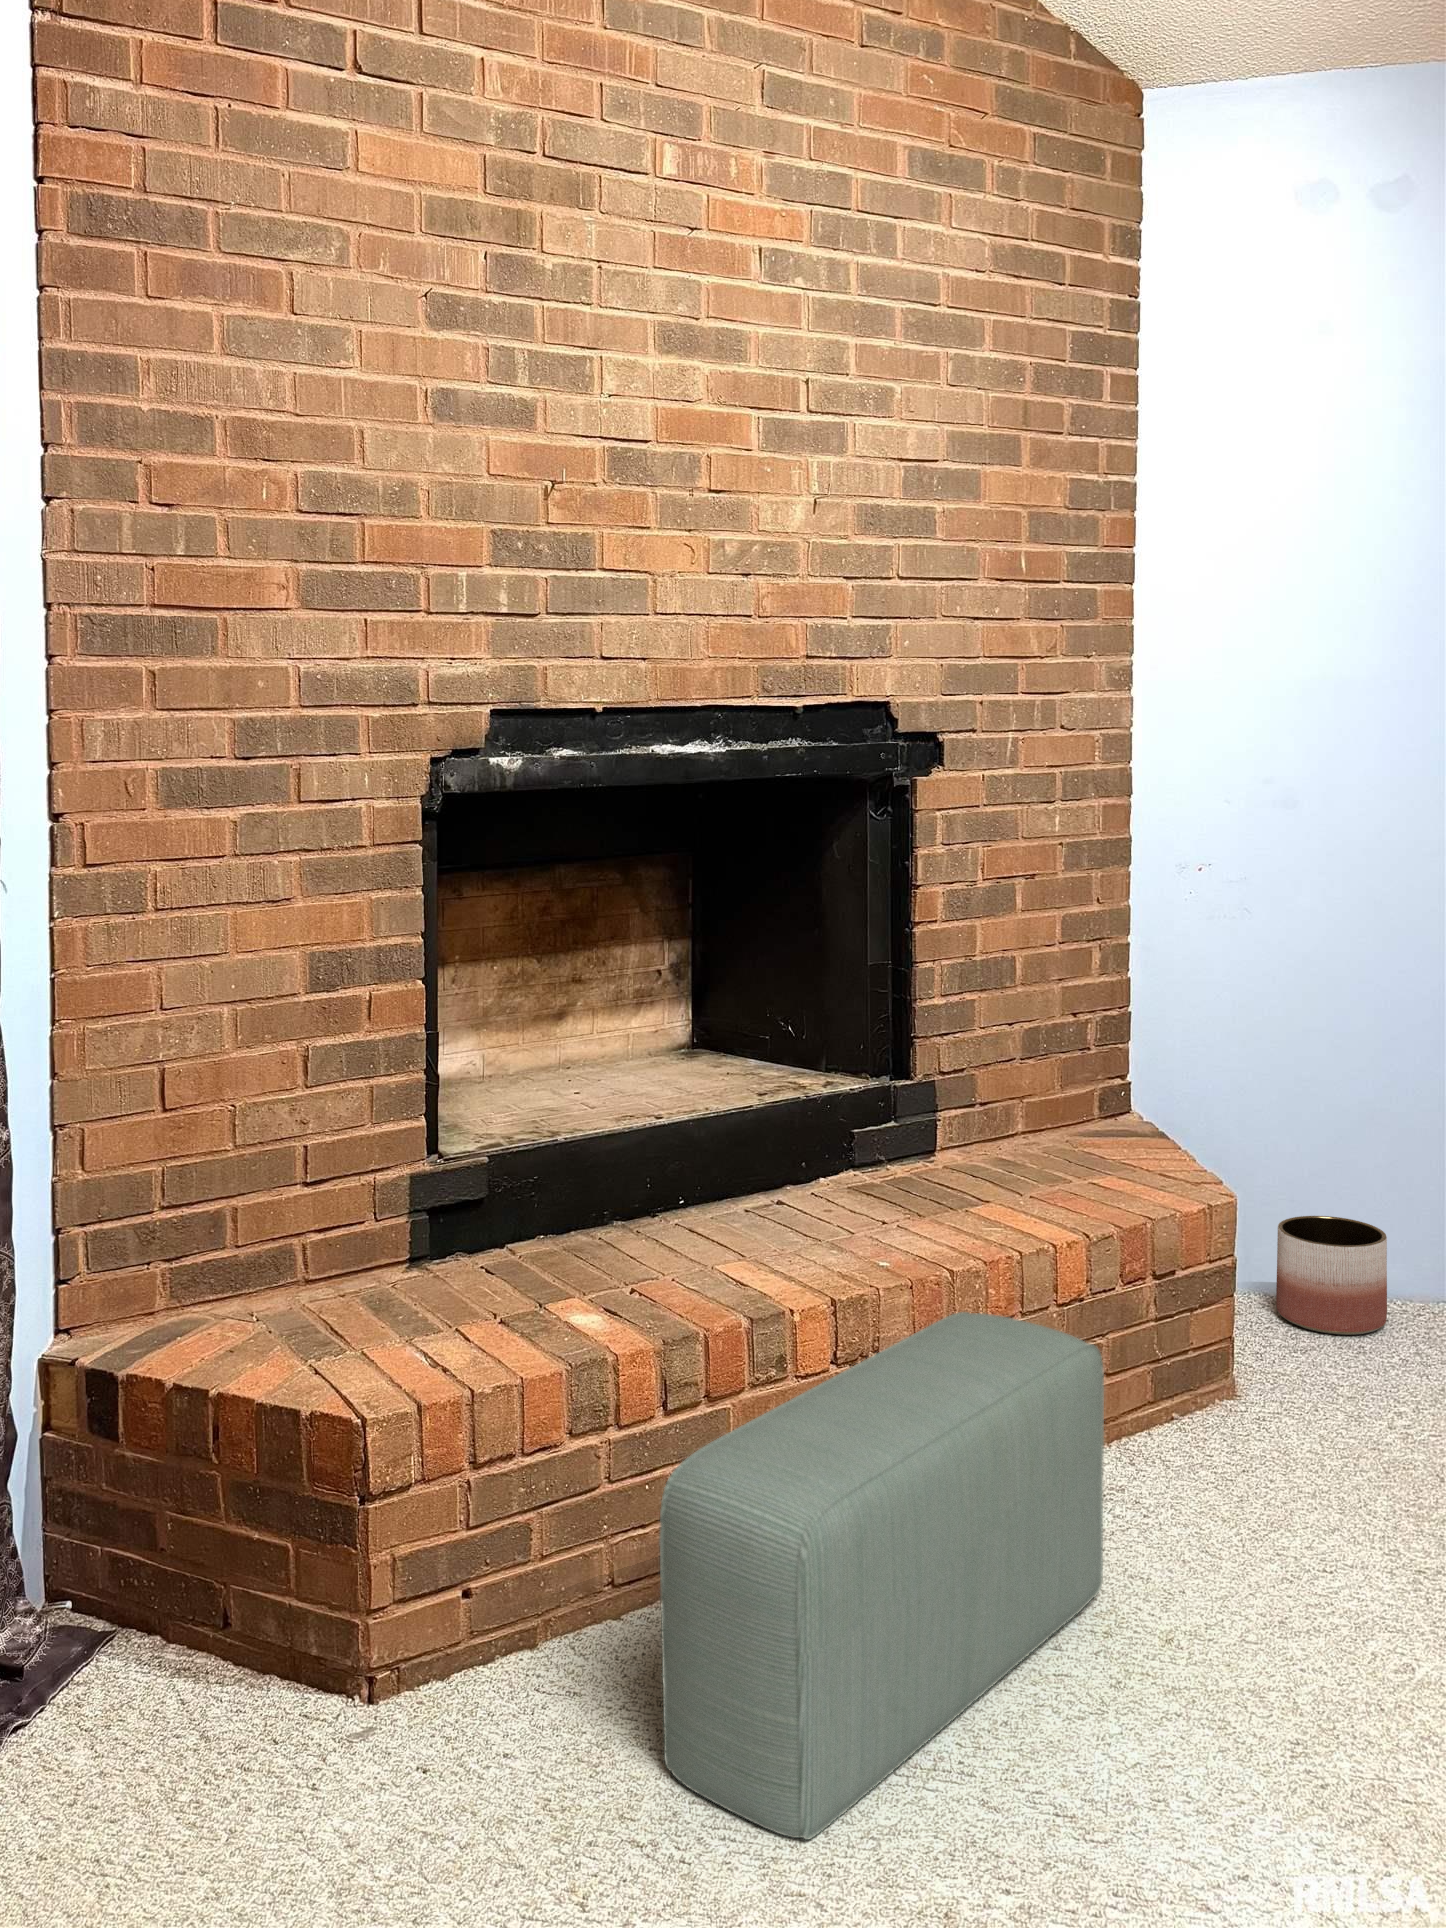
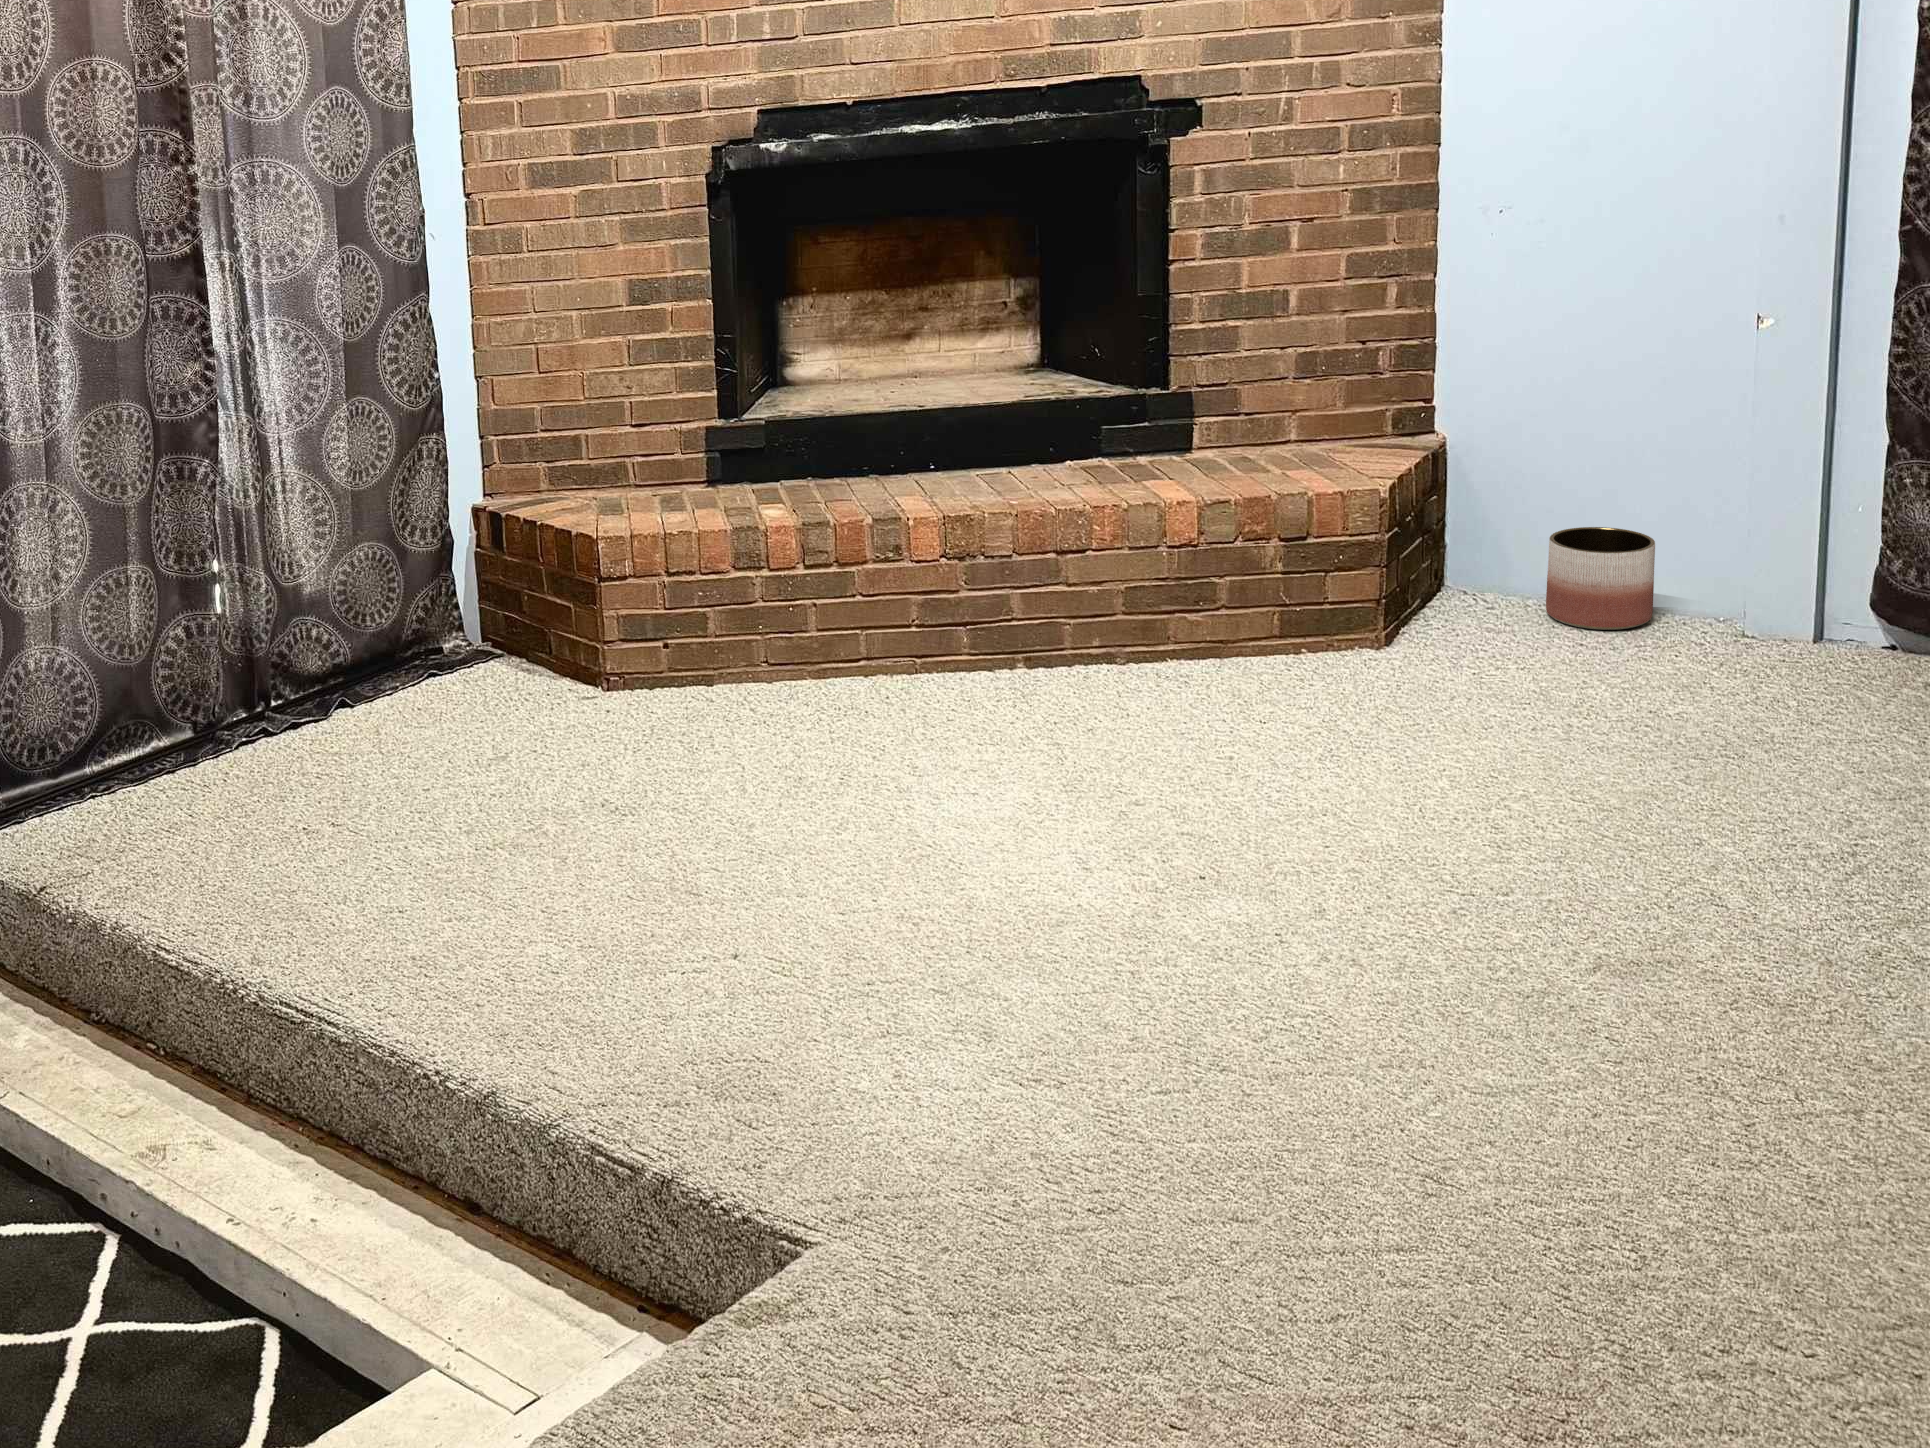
pouf: present [659,1312,1104,1840] -> none [700,533,1079,781]

